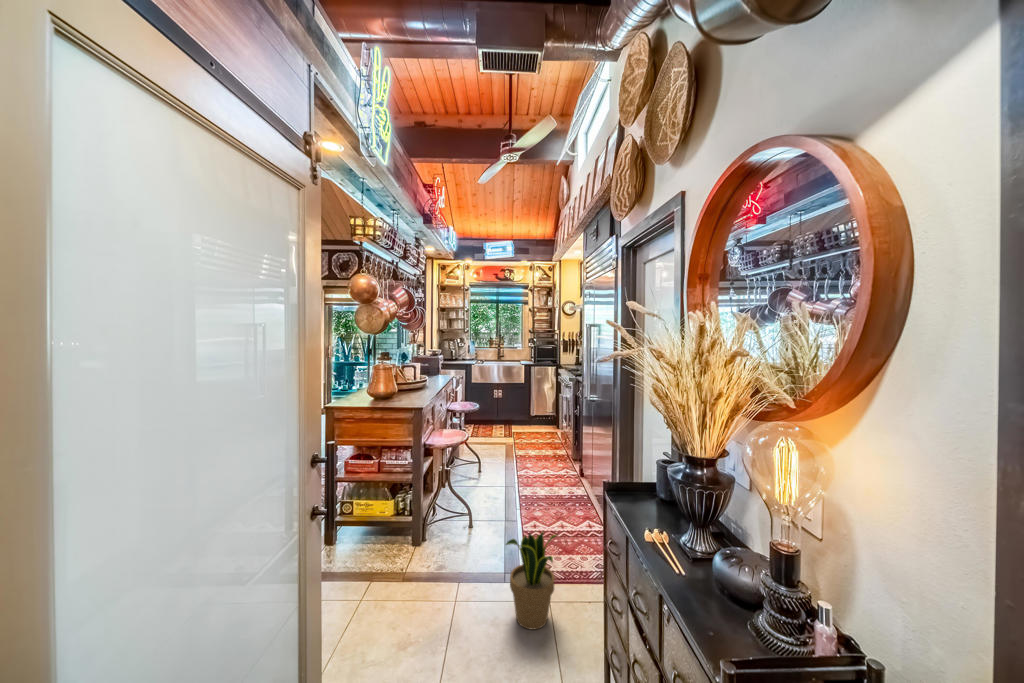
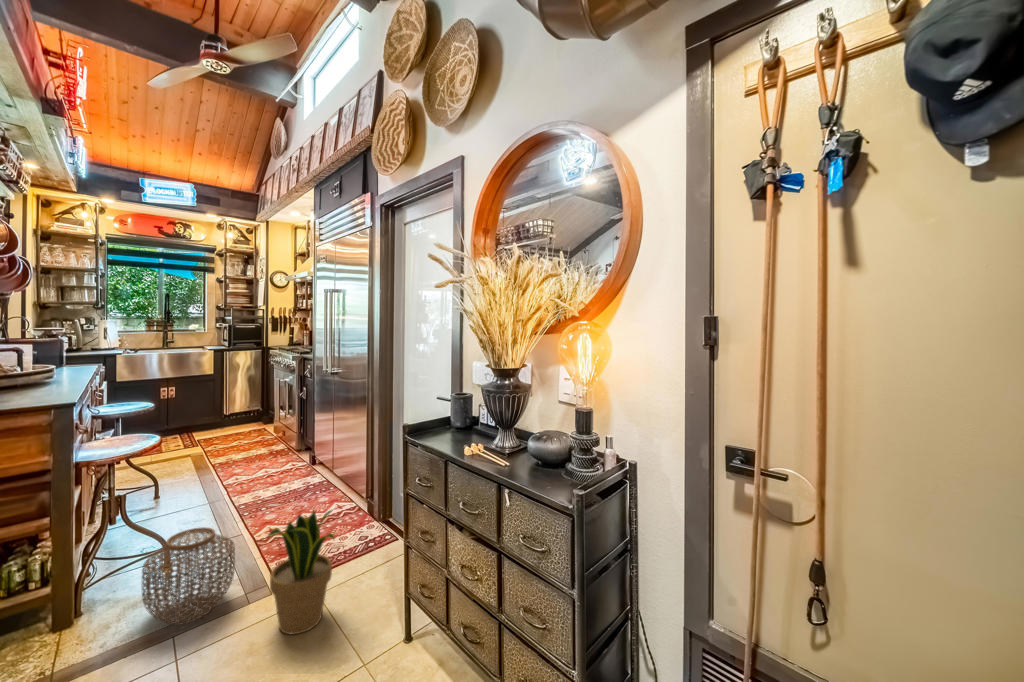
woven basket: none [445,517,498,584] -> present [142,527,235,625]

